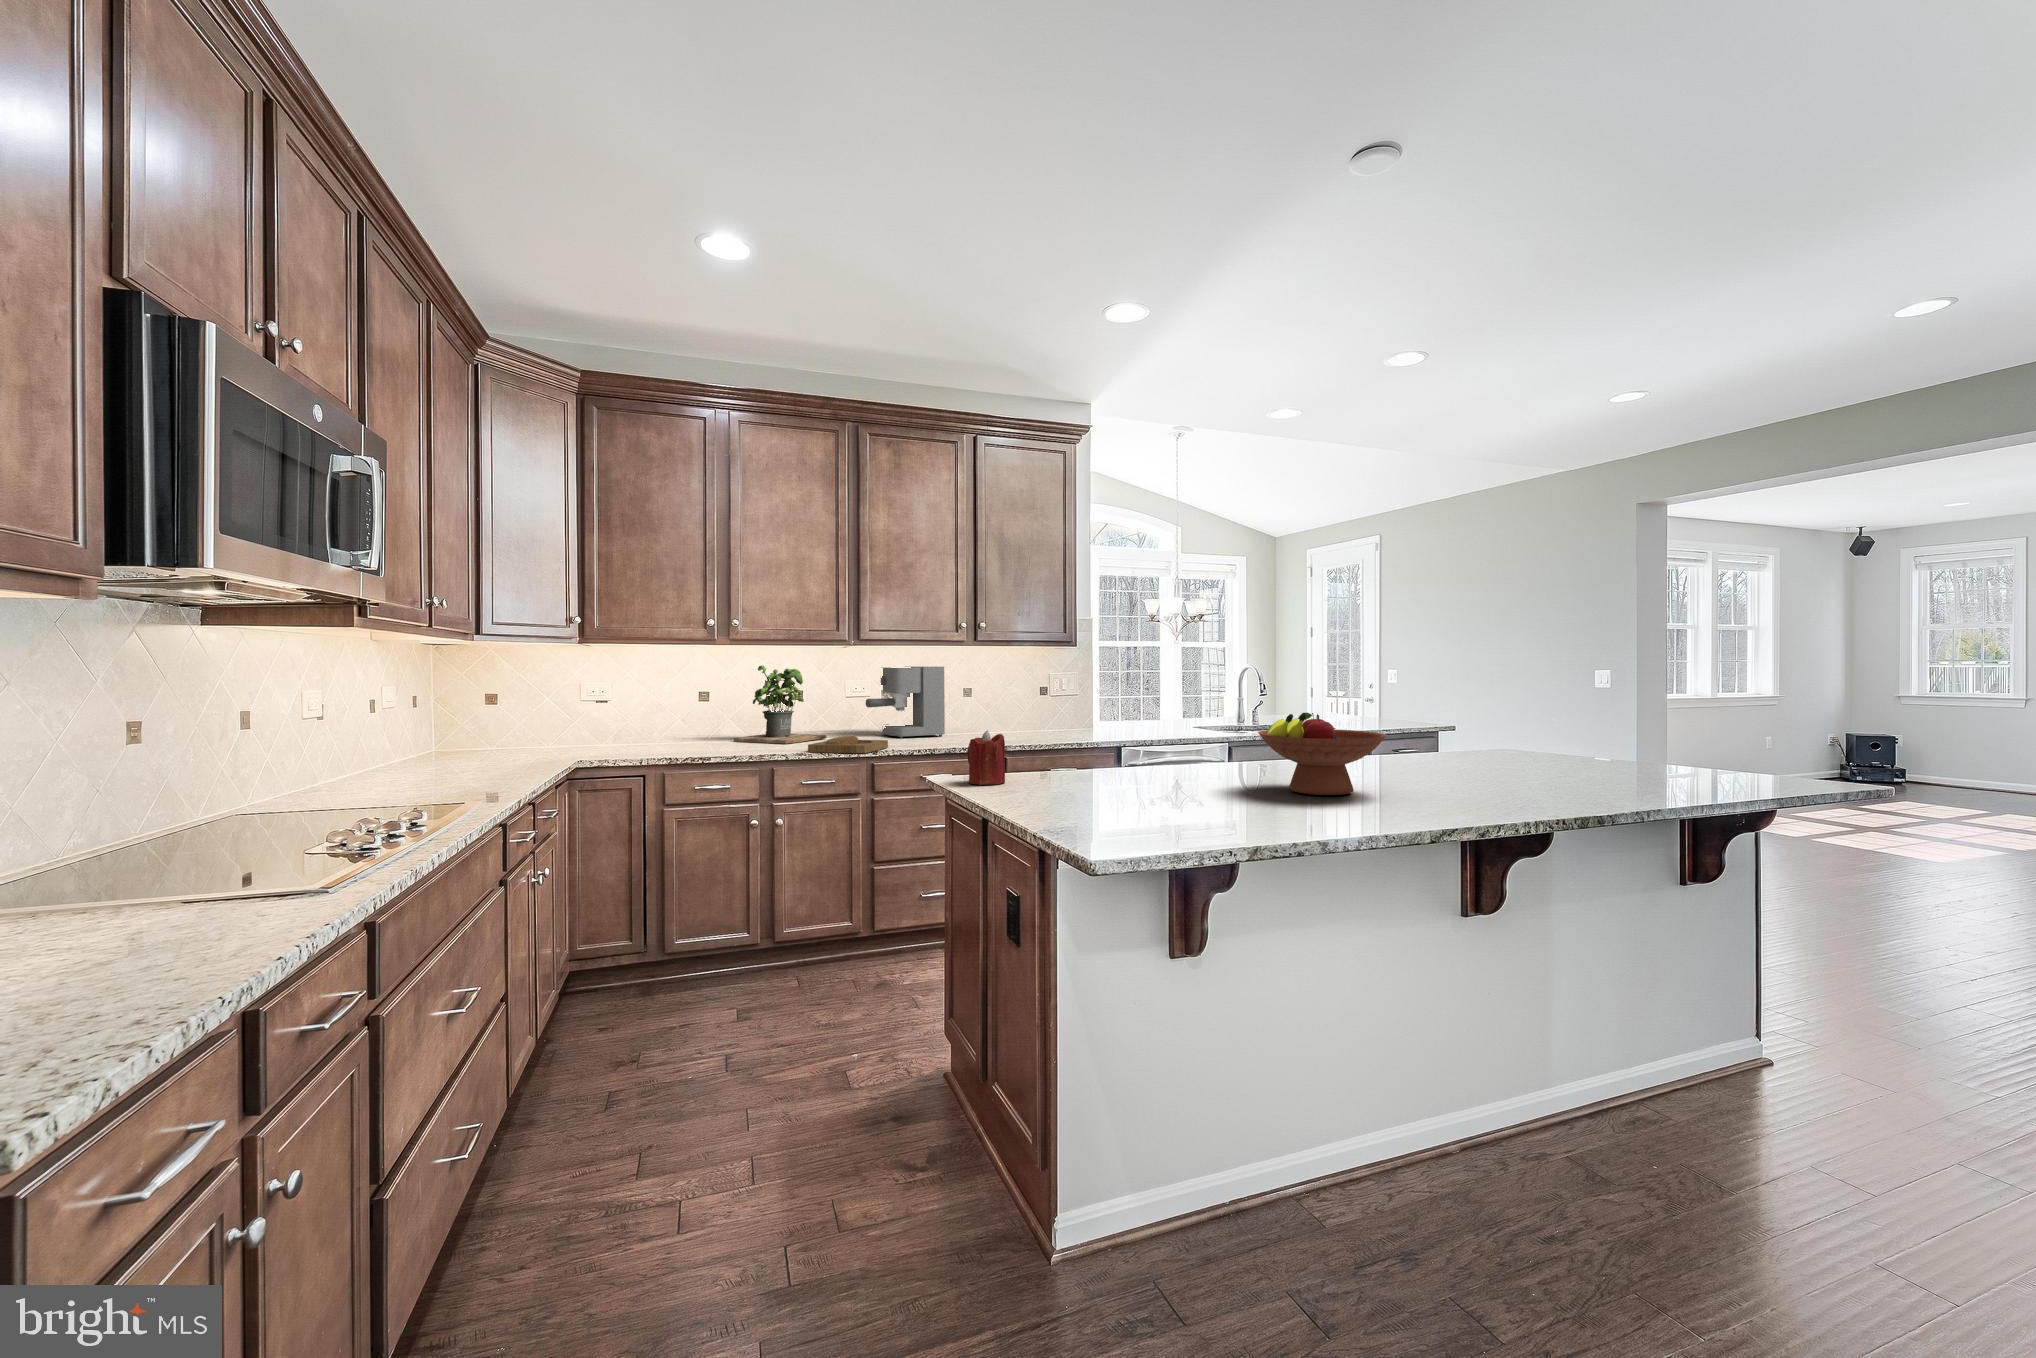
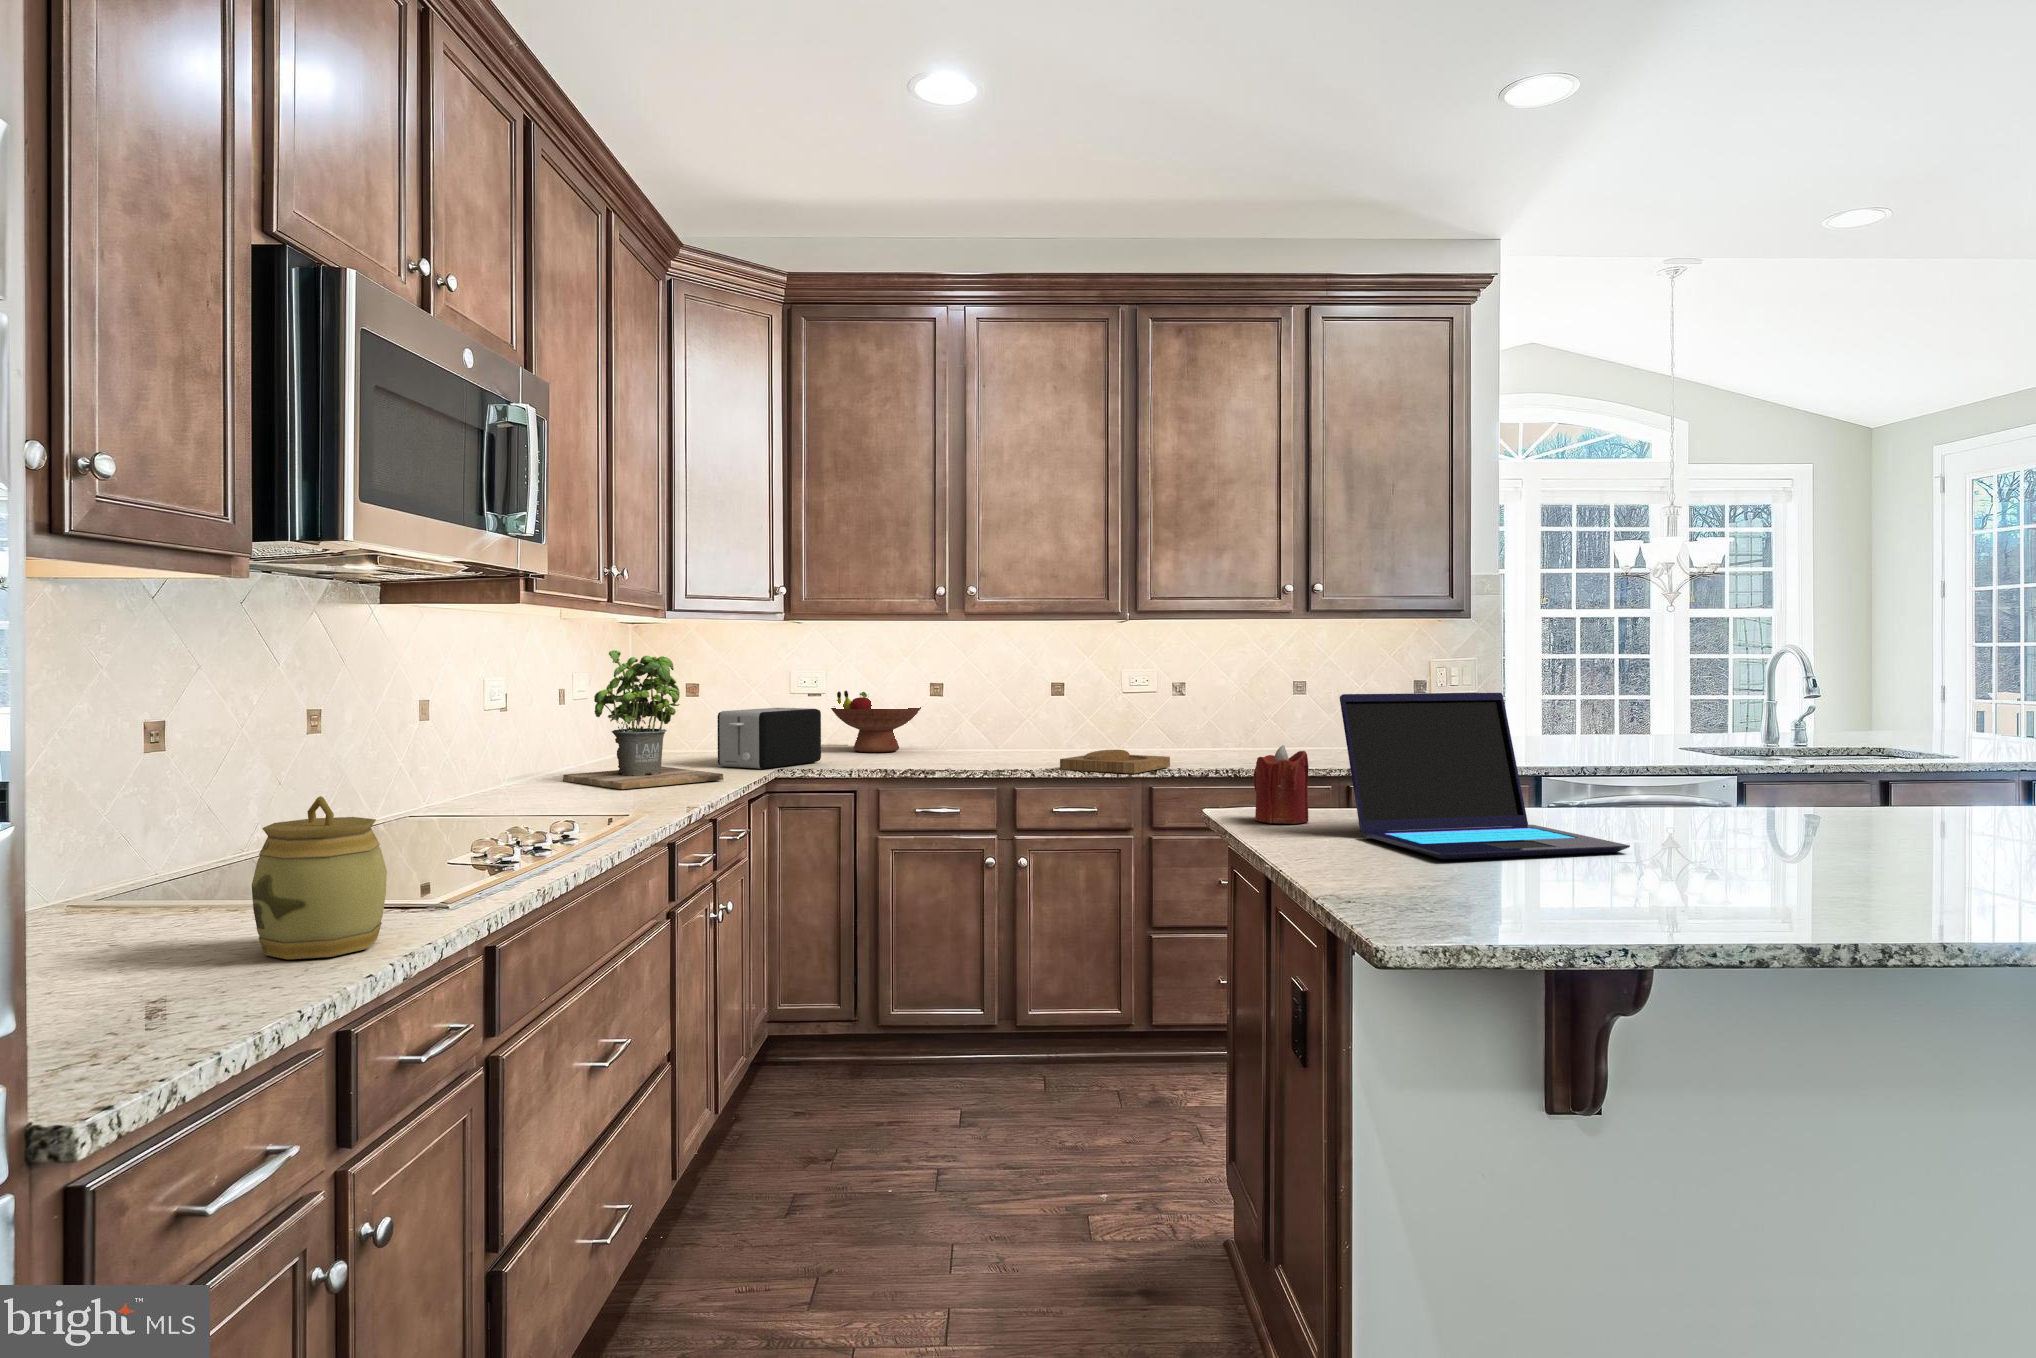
potted plant: present [734,666,827,744] -> present [563,650,723,789]
coffee maker: present [866,666,945,738] -> none [1146,654,1258,755]
laptop: none [1027,692,1209,803] -> present [1340,693,1630,859]
toaster: none [522,711,612,760] -> present [717,708,821,769]
fruit bowl: present [1258,713,1387,795] -> present [831,691,921,752]
jar: none [133,803,276,953] -> present [252,796,387,959]

